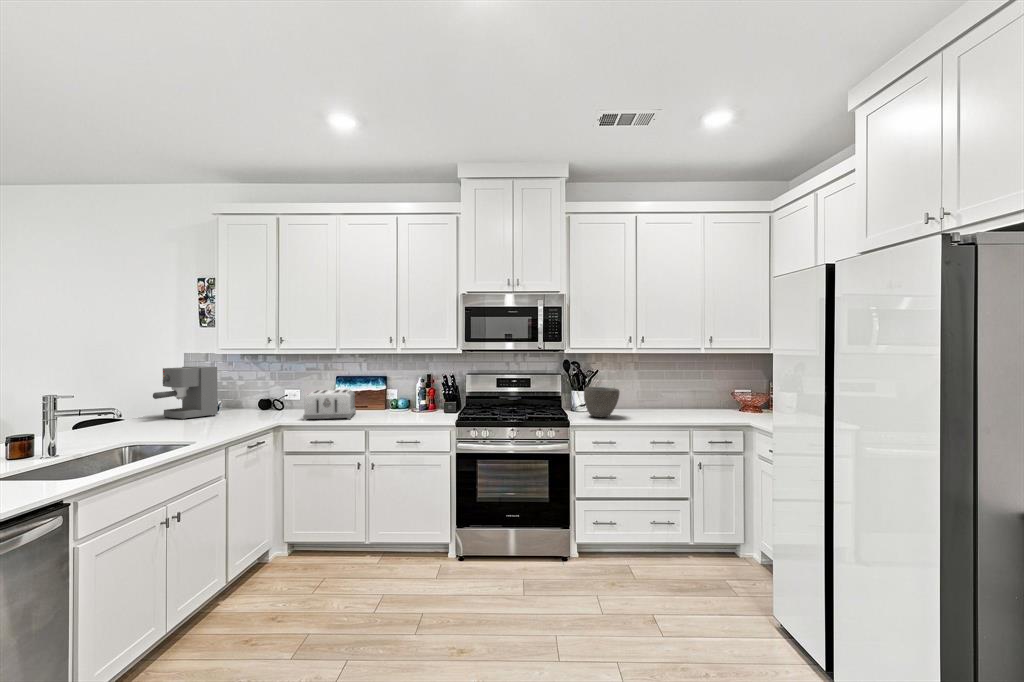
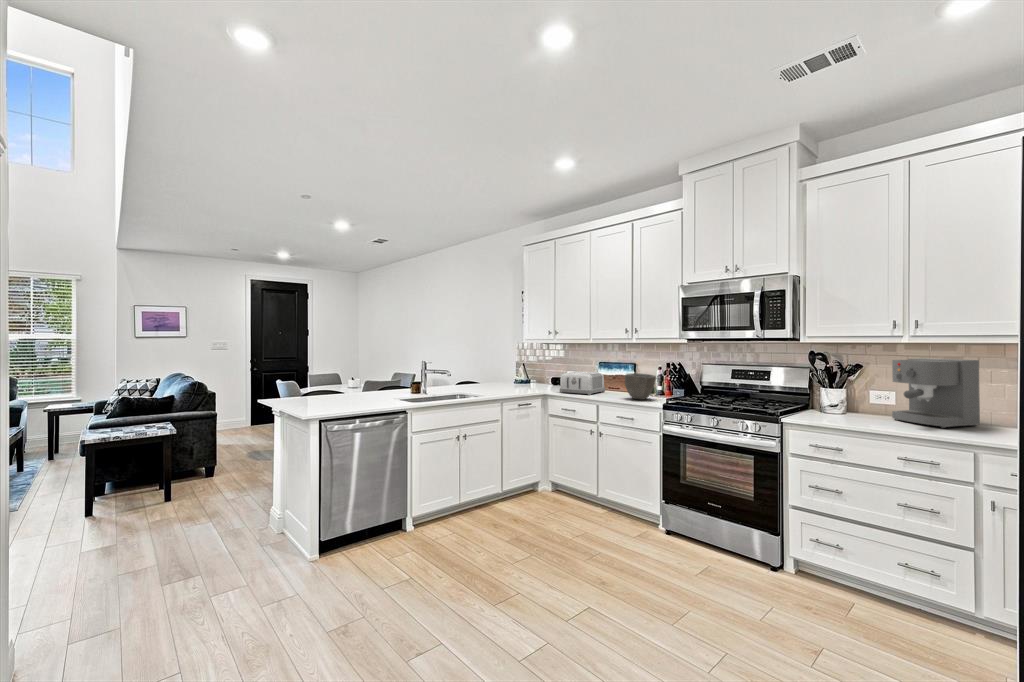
coffee maker: present [153,366,218,420] -> present [892,358,980,428]
bowl: present [584,387,619,417] -> present [625,373,656,400]

